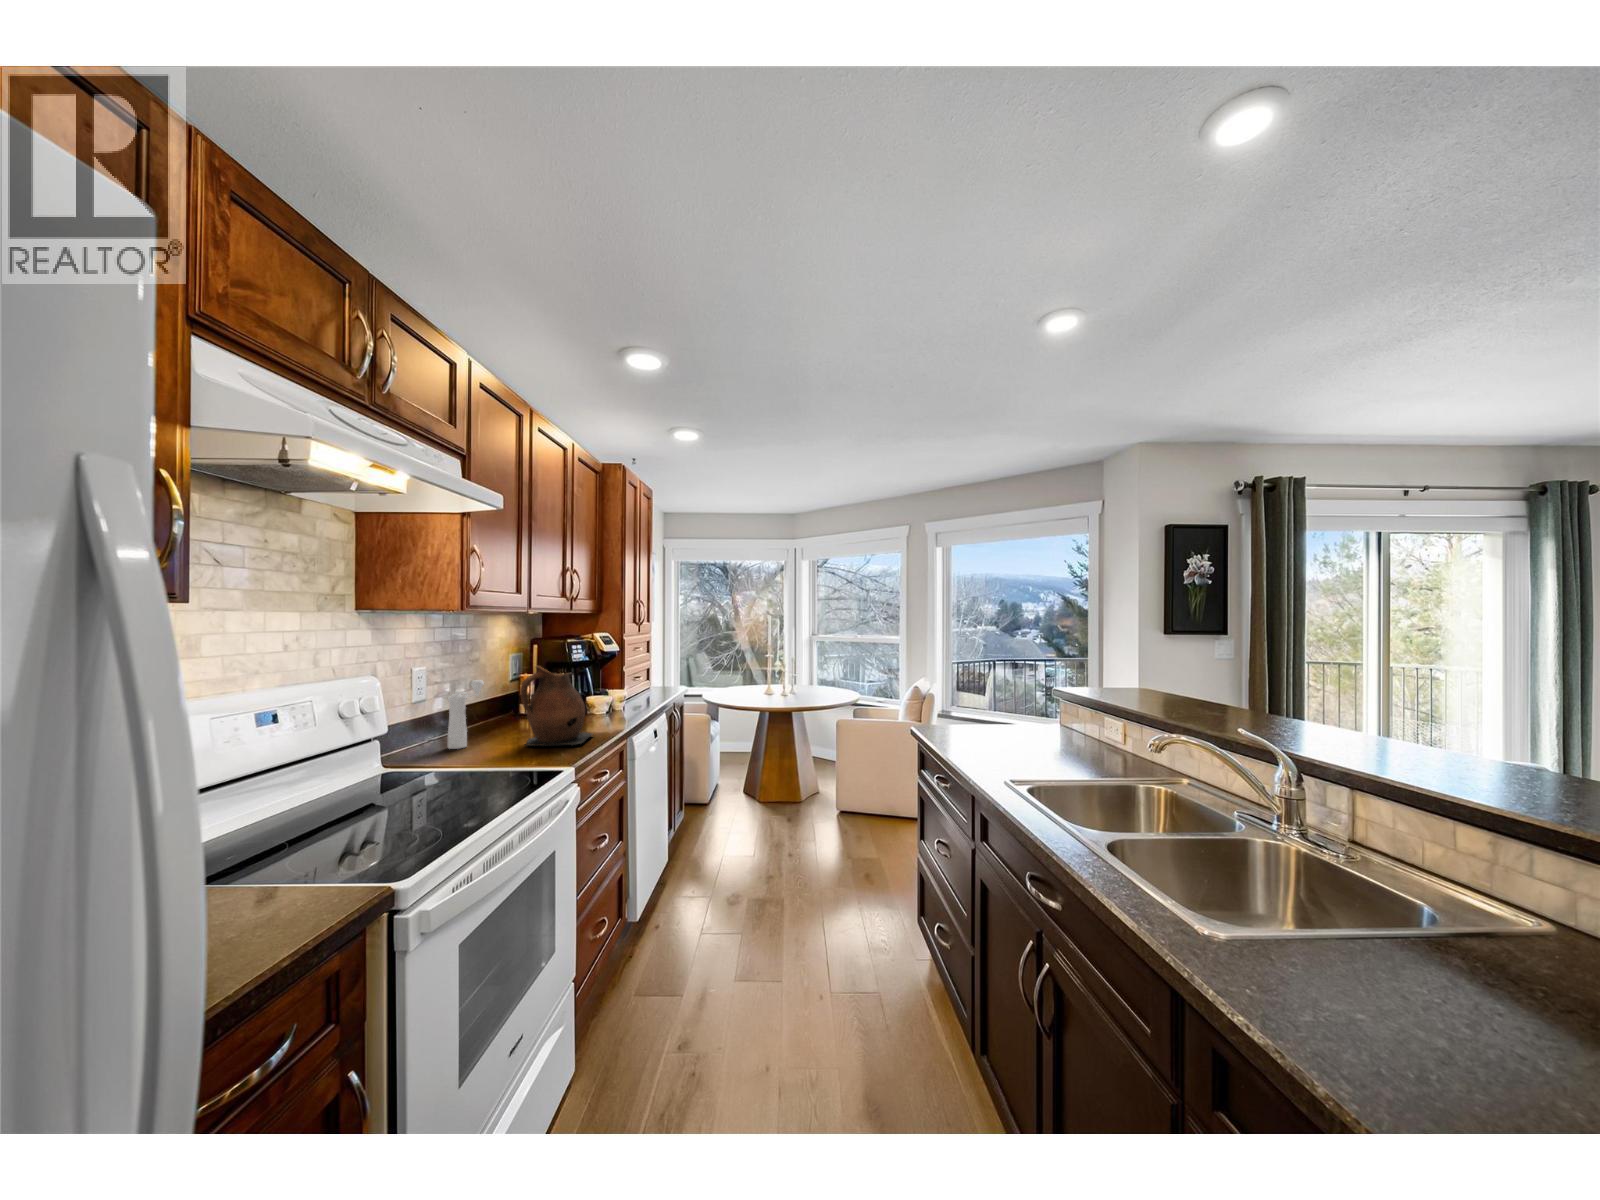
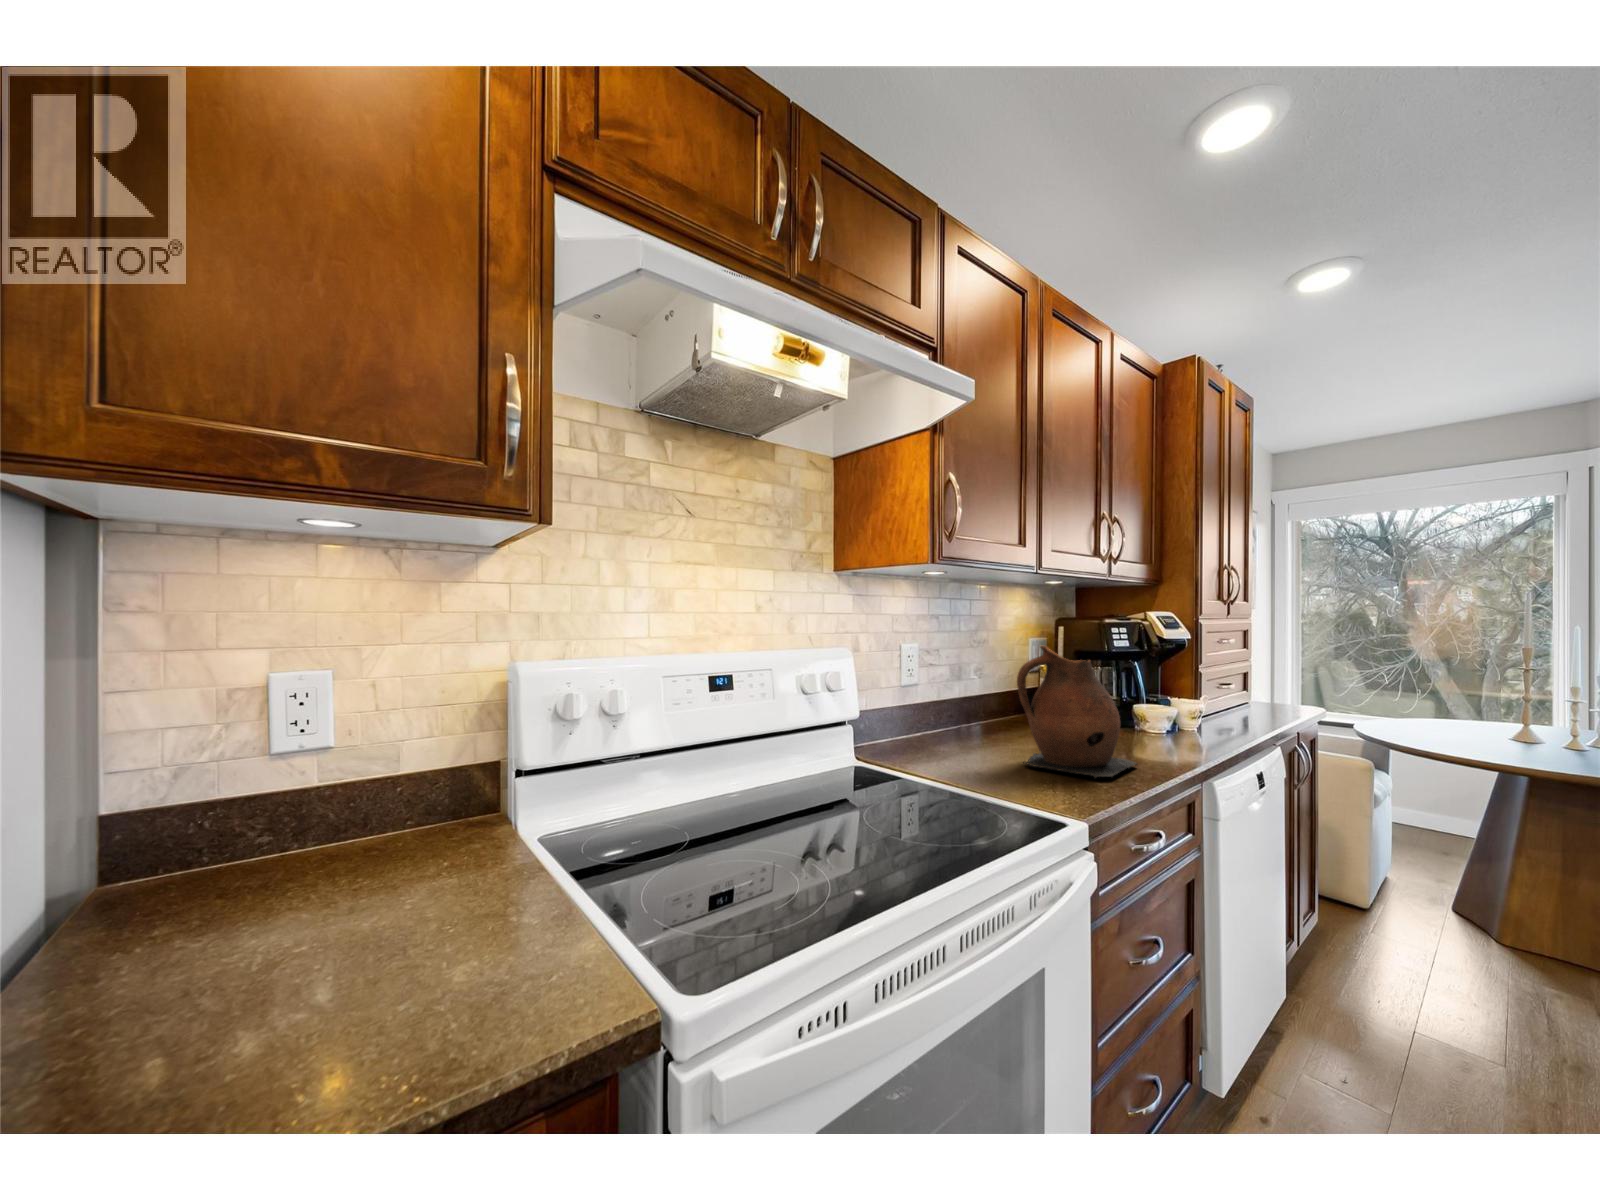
pepper mill: present [448,680,484,749] -> none [926,662,976,752]

